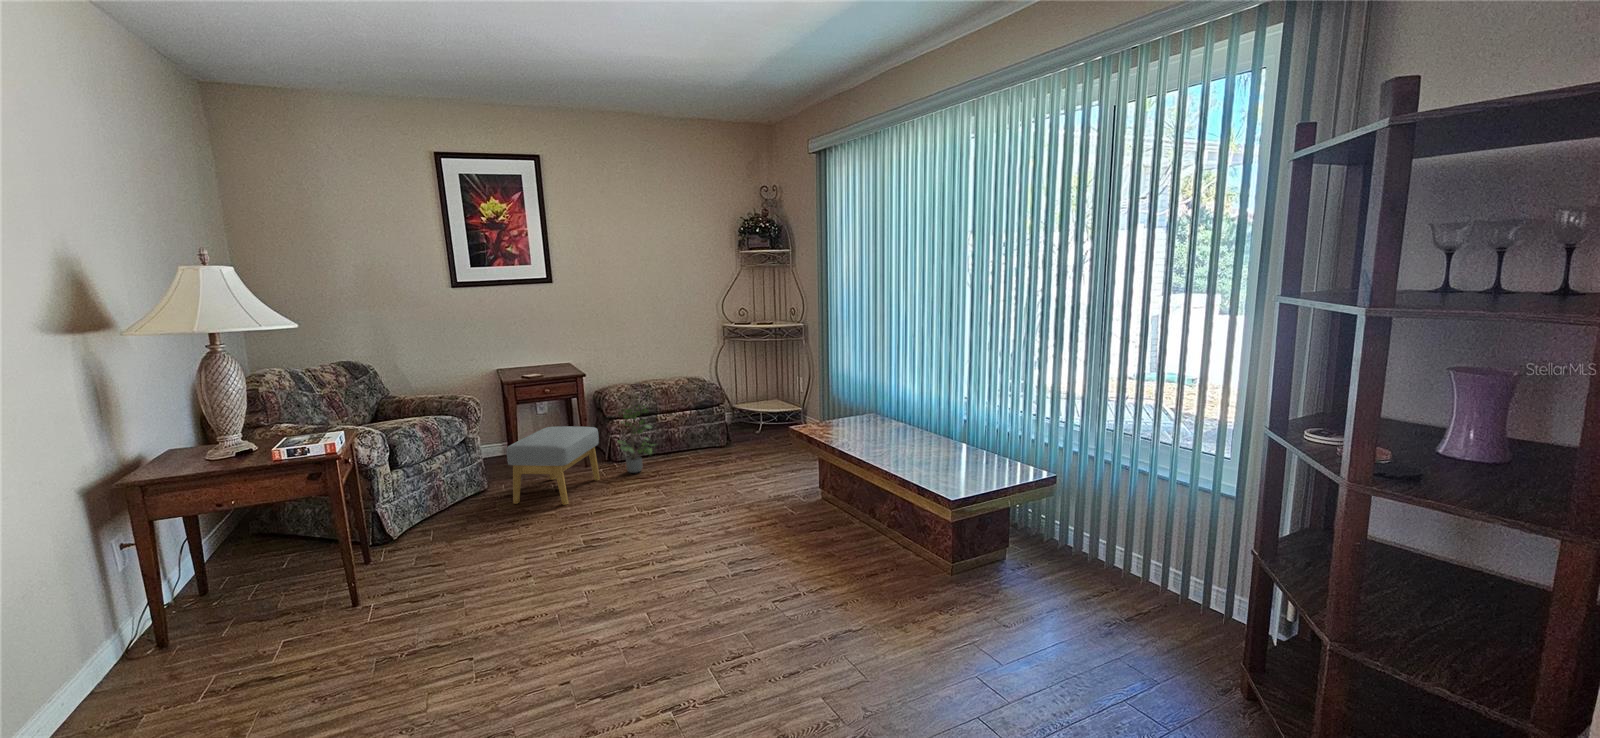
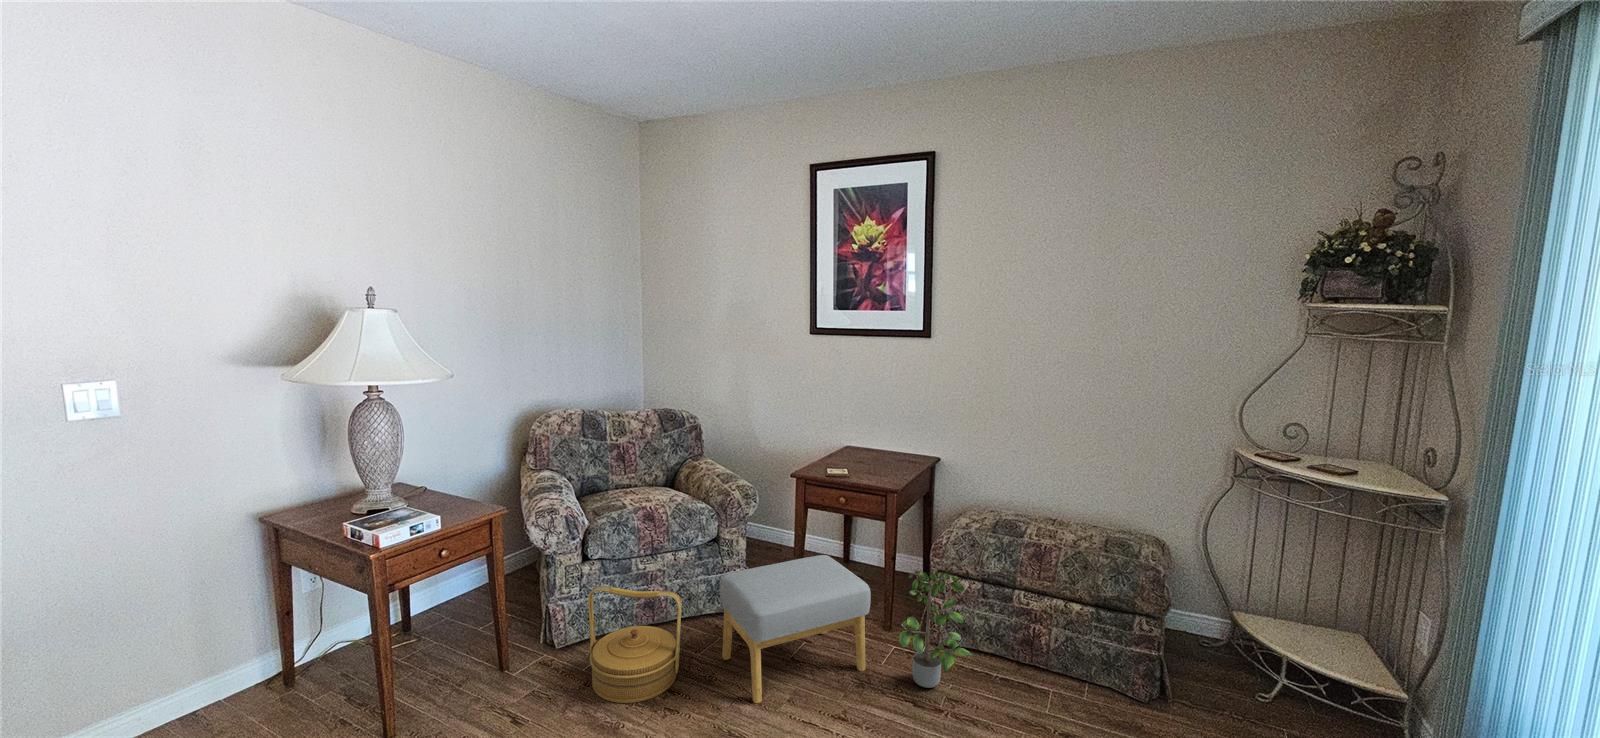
basket: none [433,458,507,538] -> present [588,586,682,703]

